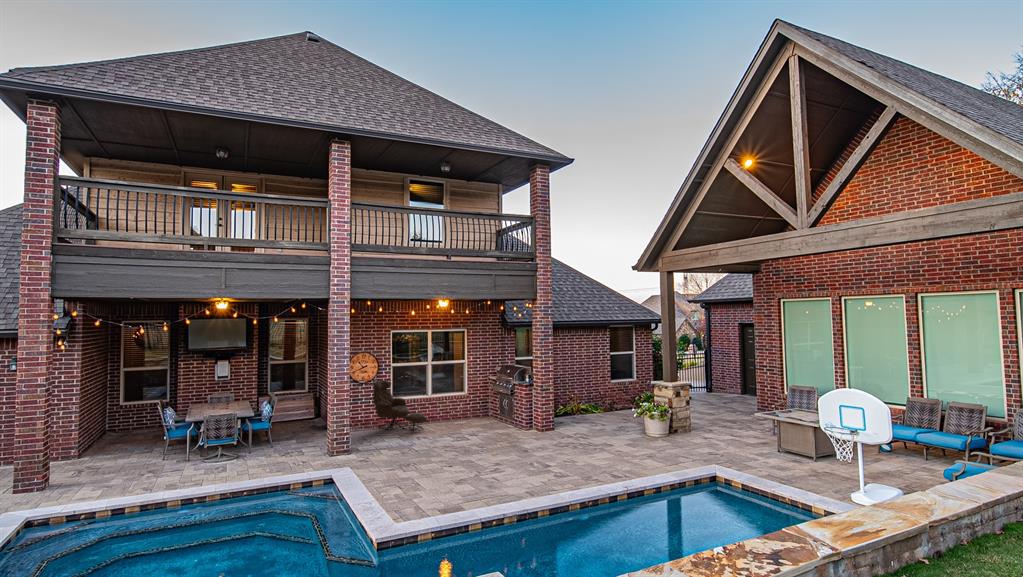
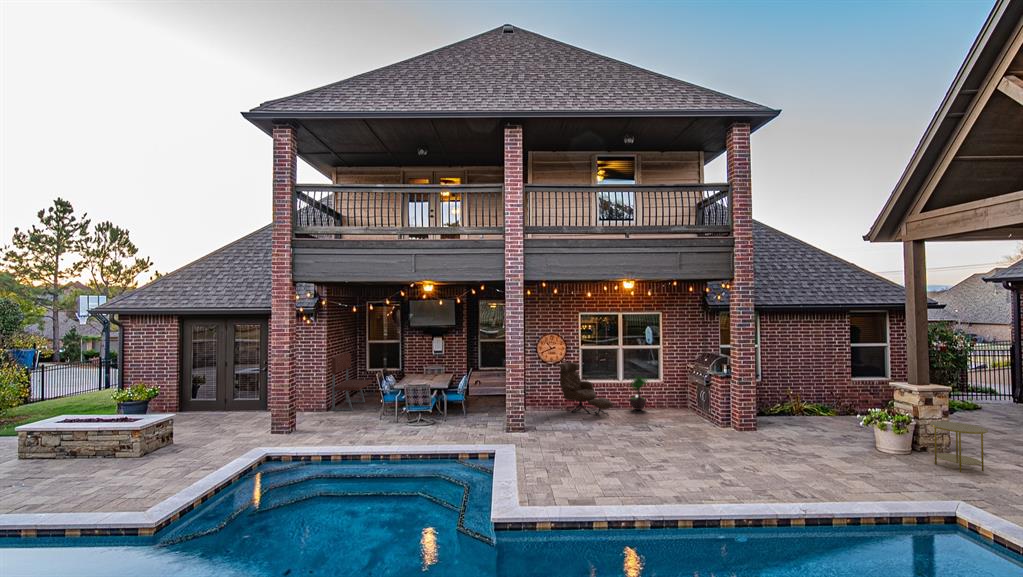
bench: none [85,386,140,459] -> present [332,353,372,411]
potted tree: none [438,386,458,421] -> present [630,376,647,410]
side table: none [672,405,705,441] -> present [930,421,988,472]

